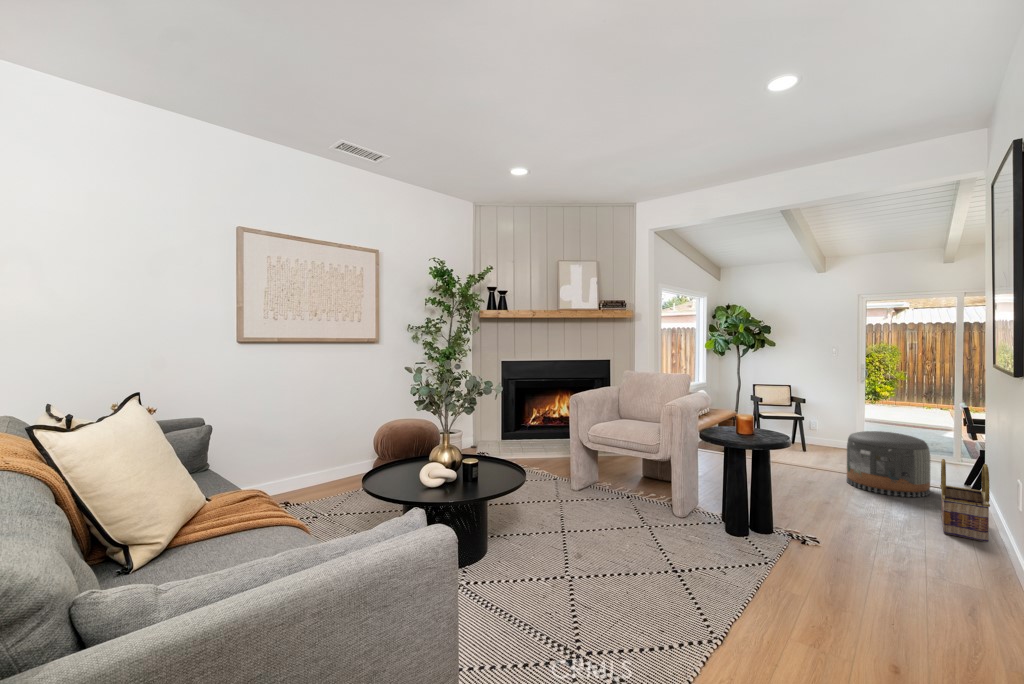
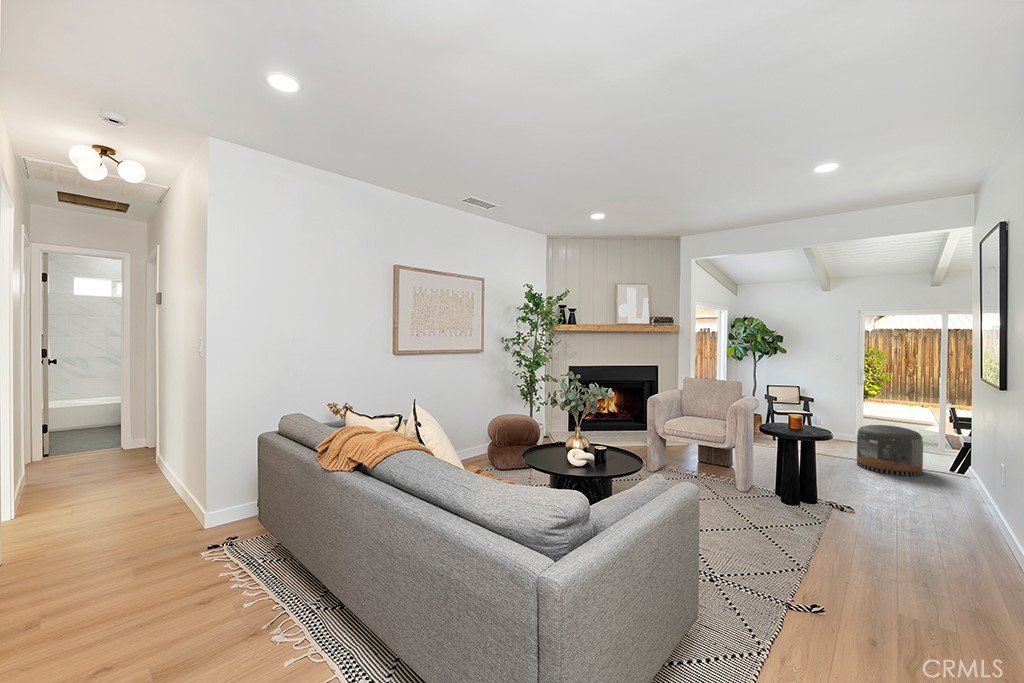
basket: present [940,459,990,542] -> none [934,446,973,506]

